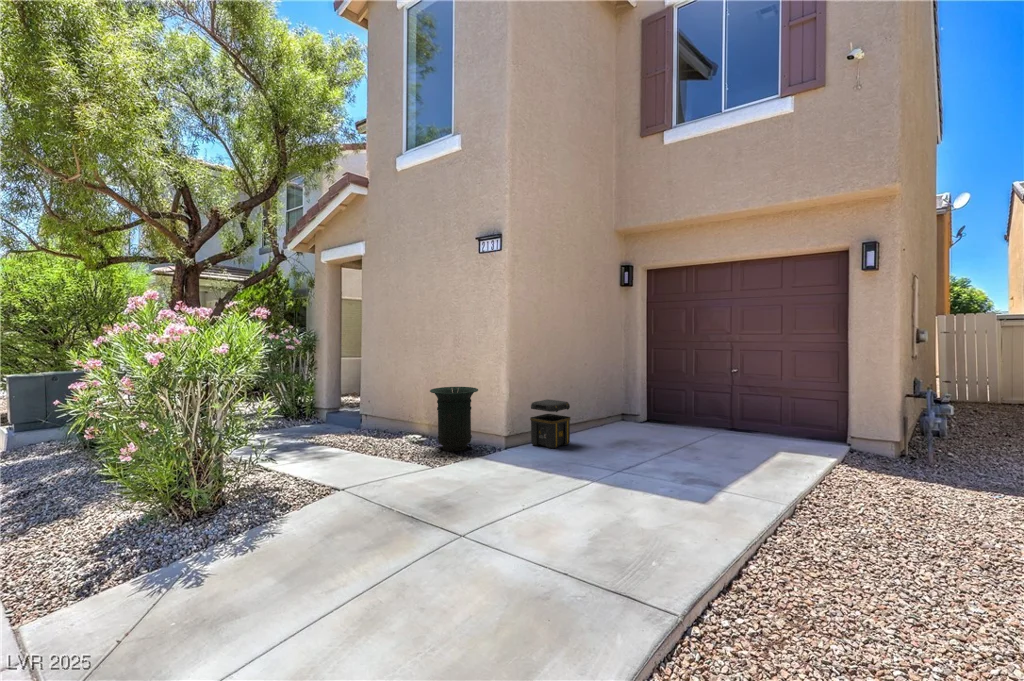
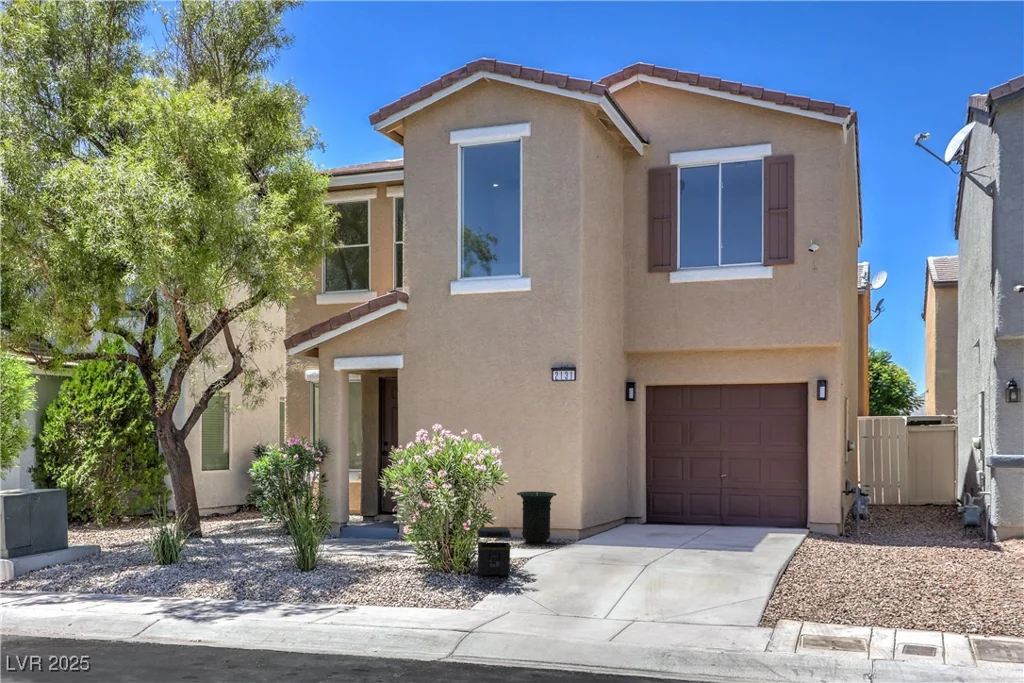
toolbox: present [530,400,570,449] -> present [478,527,511,576]

